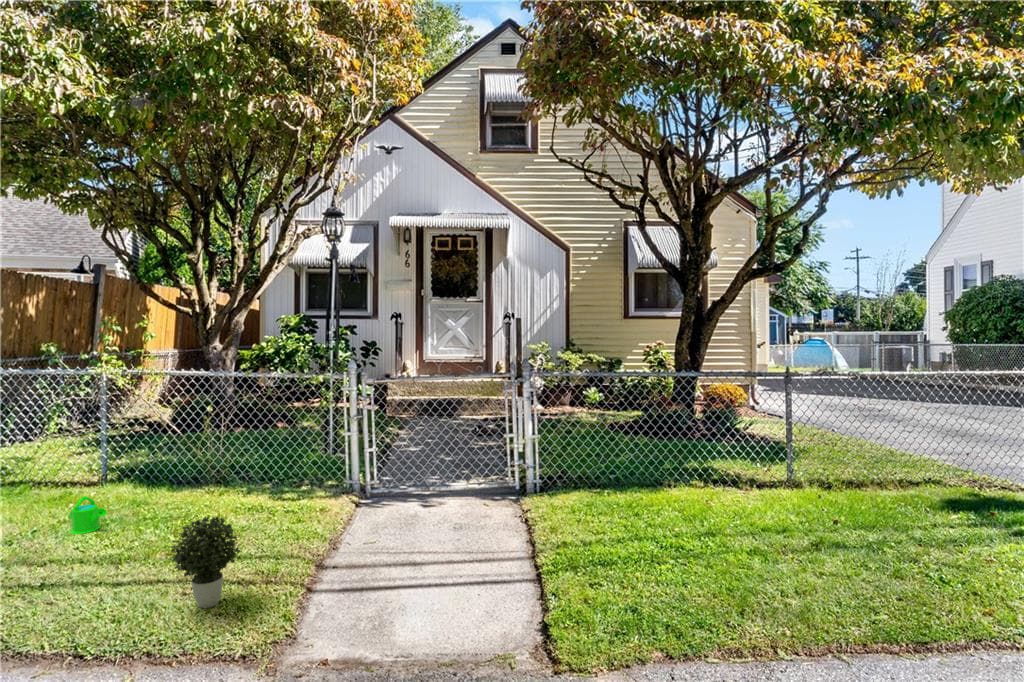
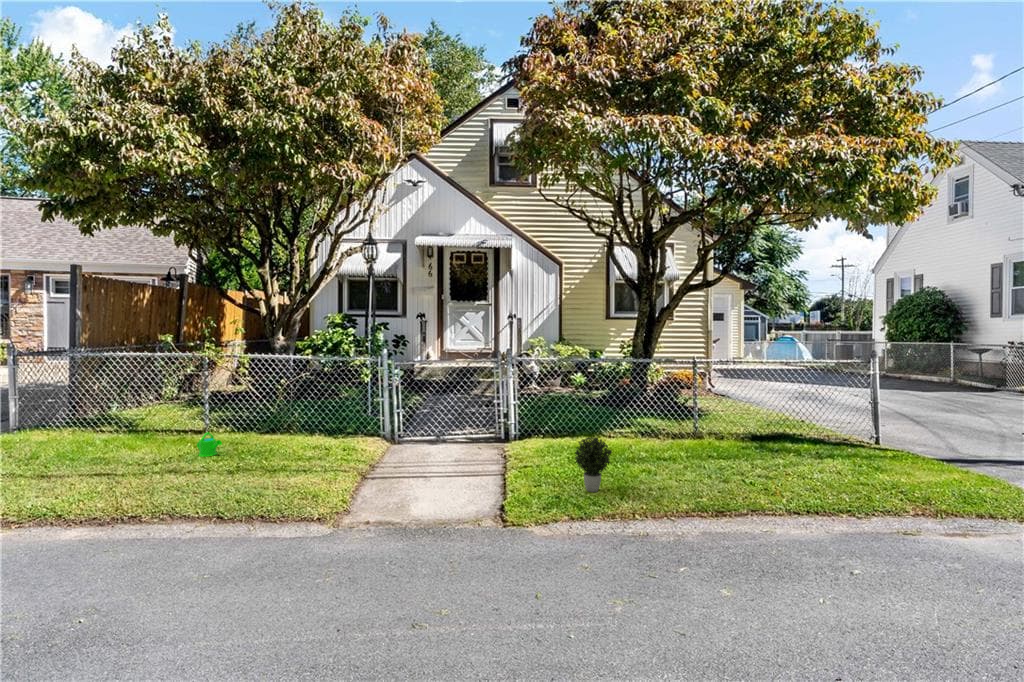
potted plant: present [171,517,241,608] -> present [575,437,612,492]

